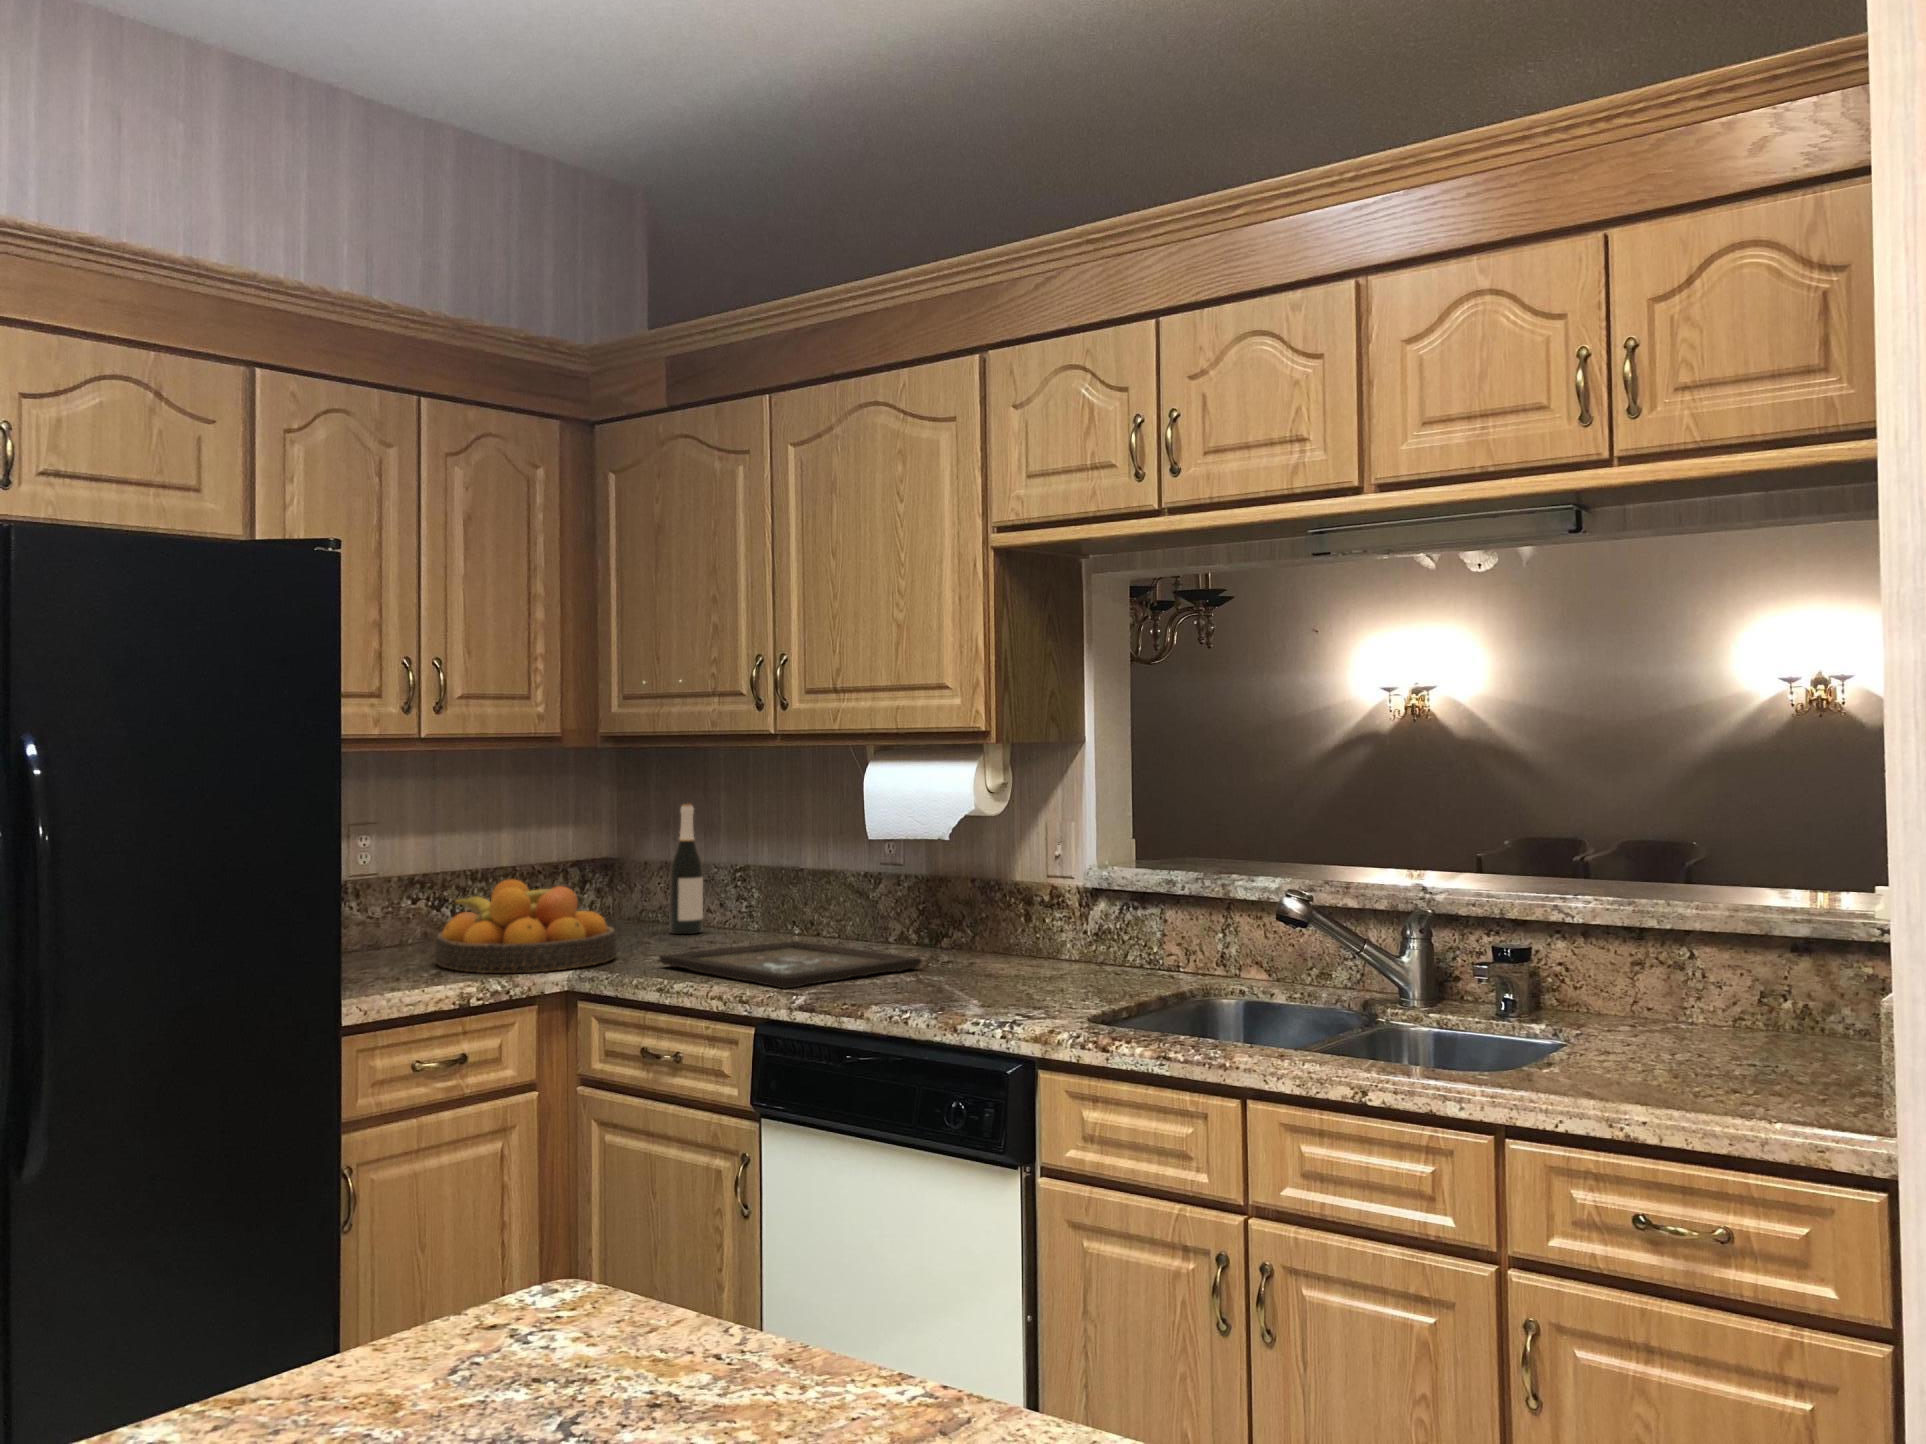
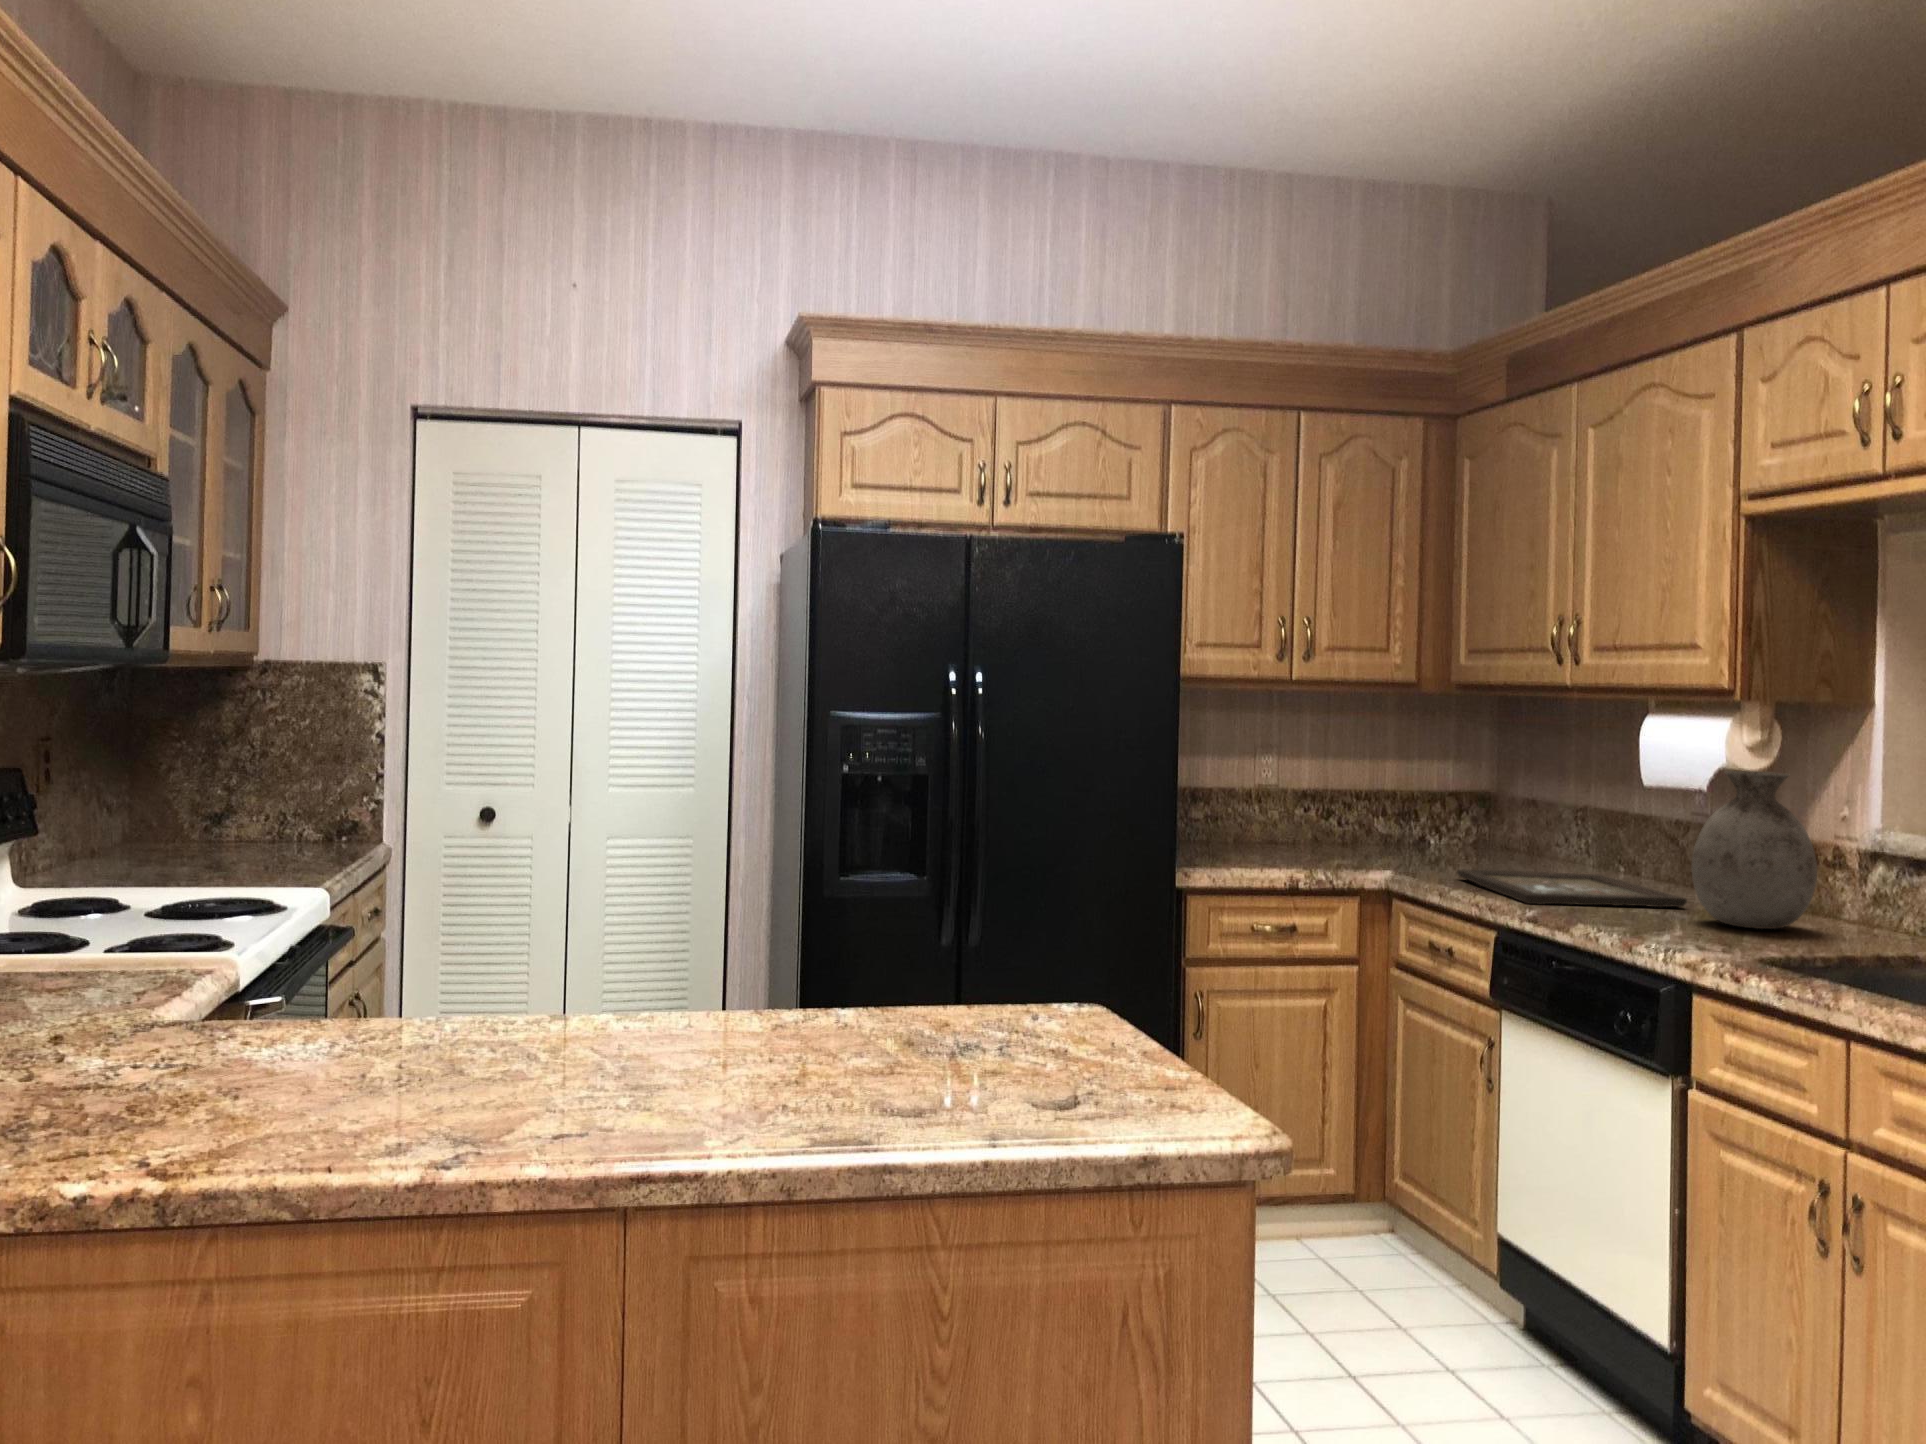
wine bottle: present [669,804,703,934] -> none [1517,748,1550,863]
vase: none [950,817,1065,983] -> present [1692,771,1817,929]
fruit bowl: present [435,879,617,973] -> none [1295,798,1437,871]

